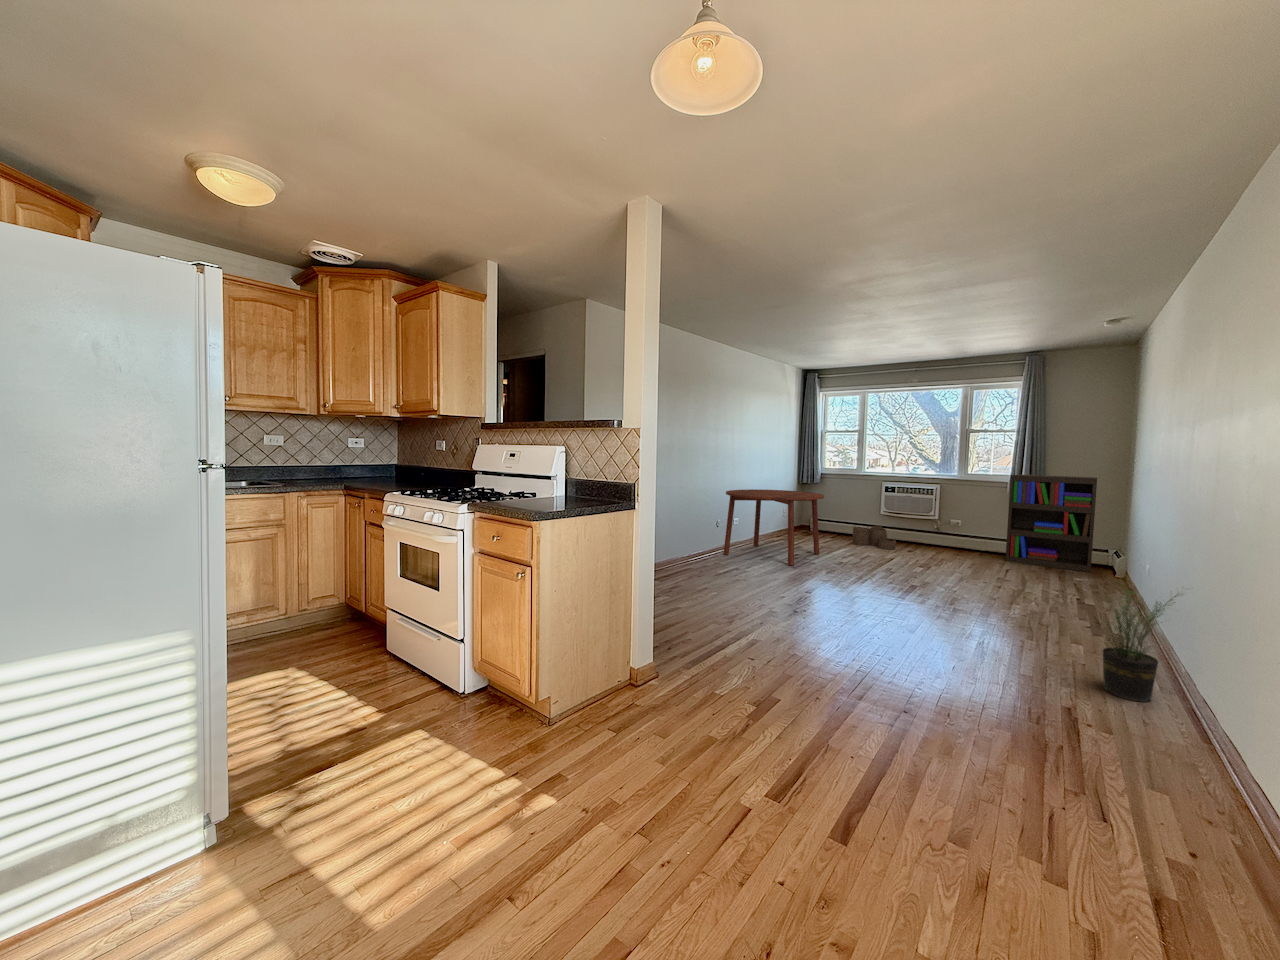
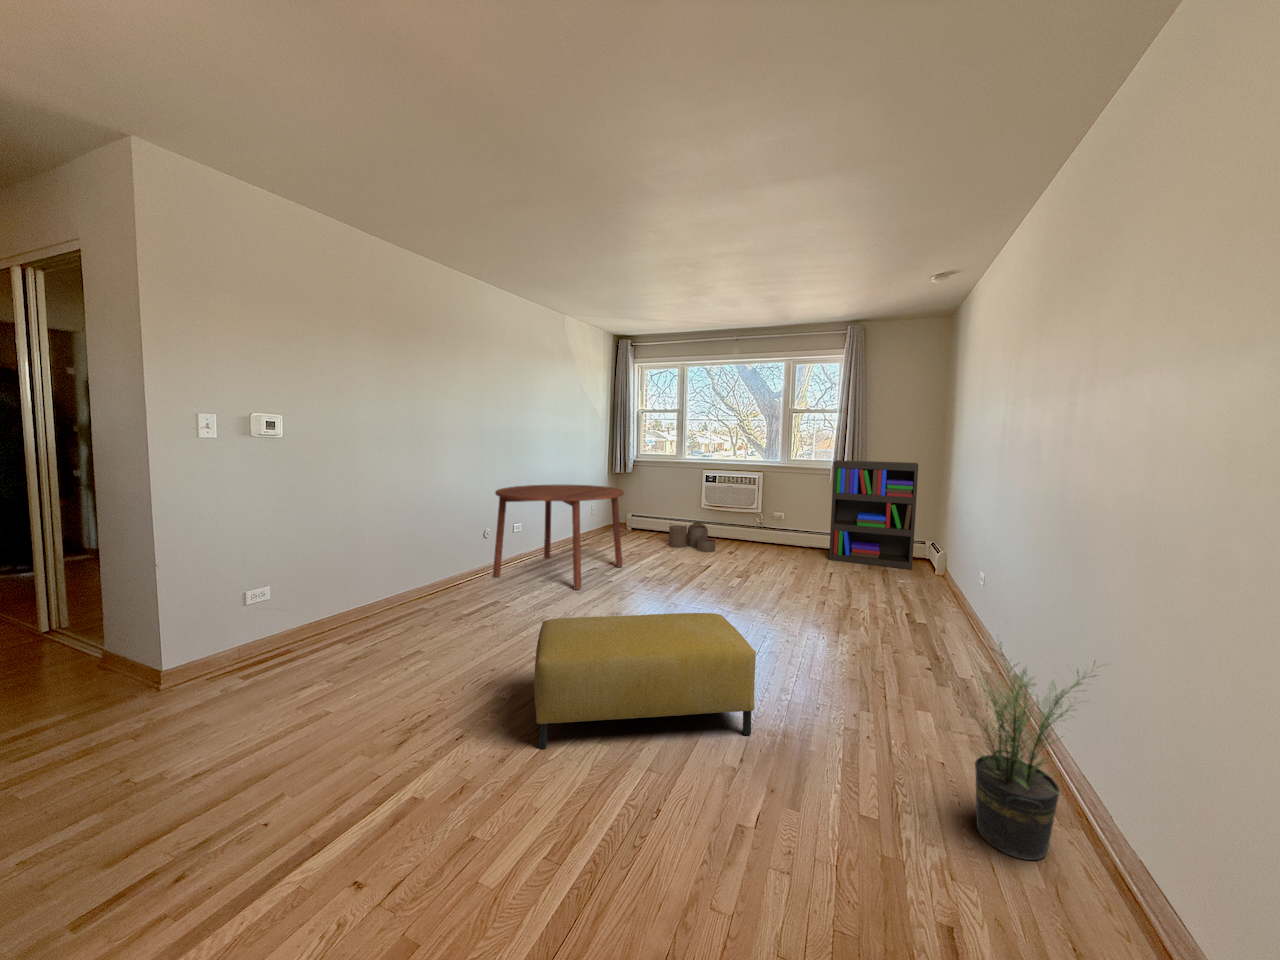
ottoman: none [798,565,951,641] -> present [534,613,756,749]

